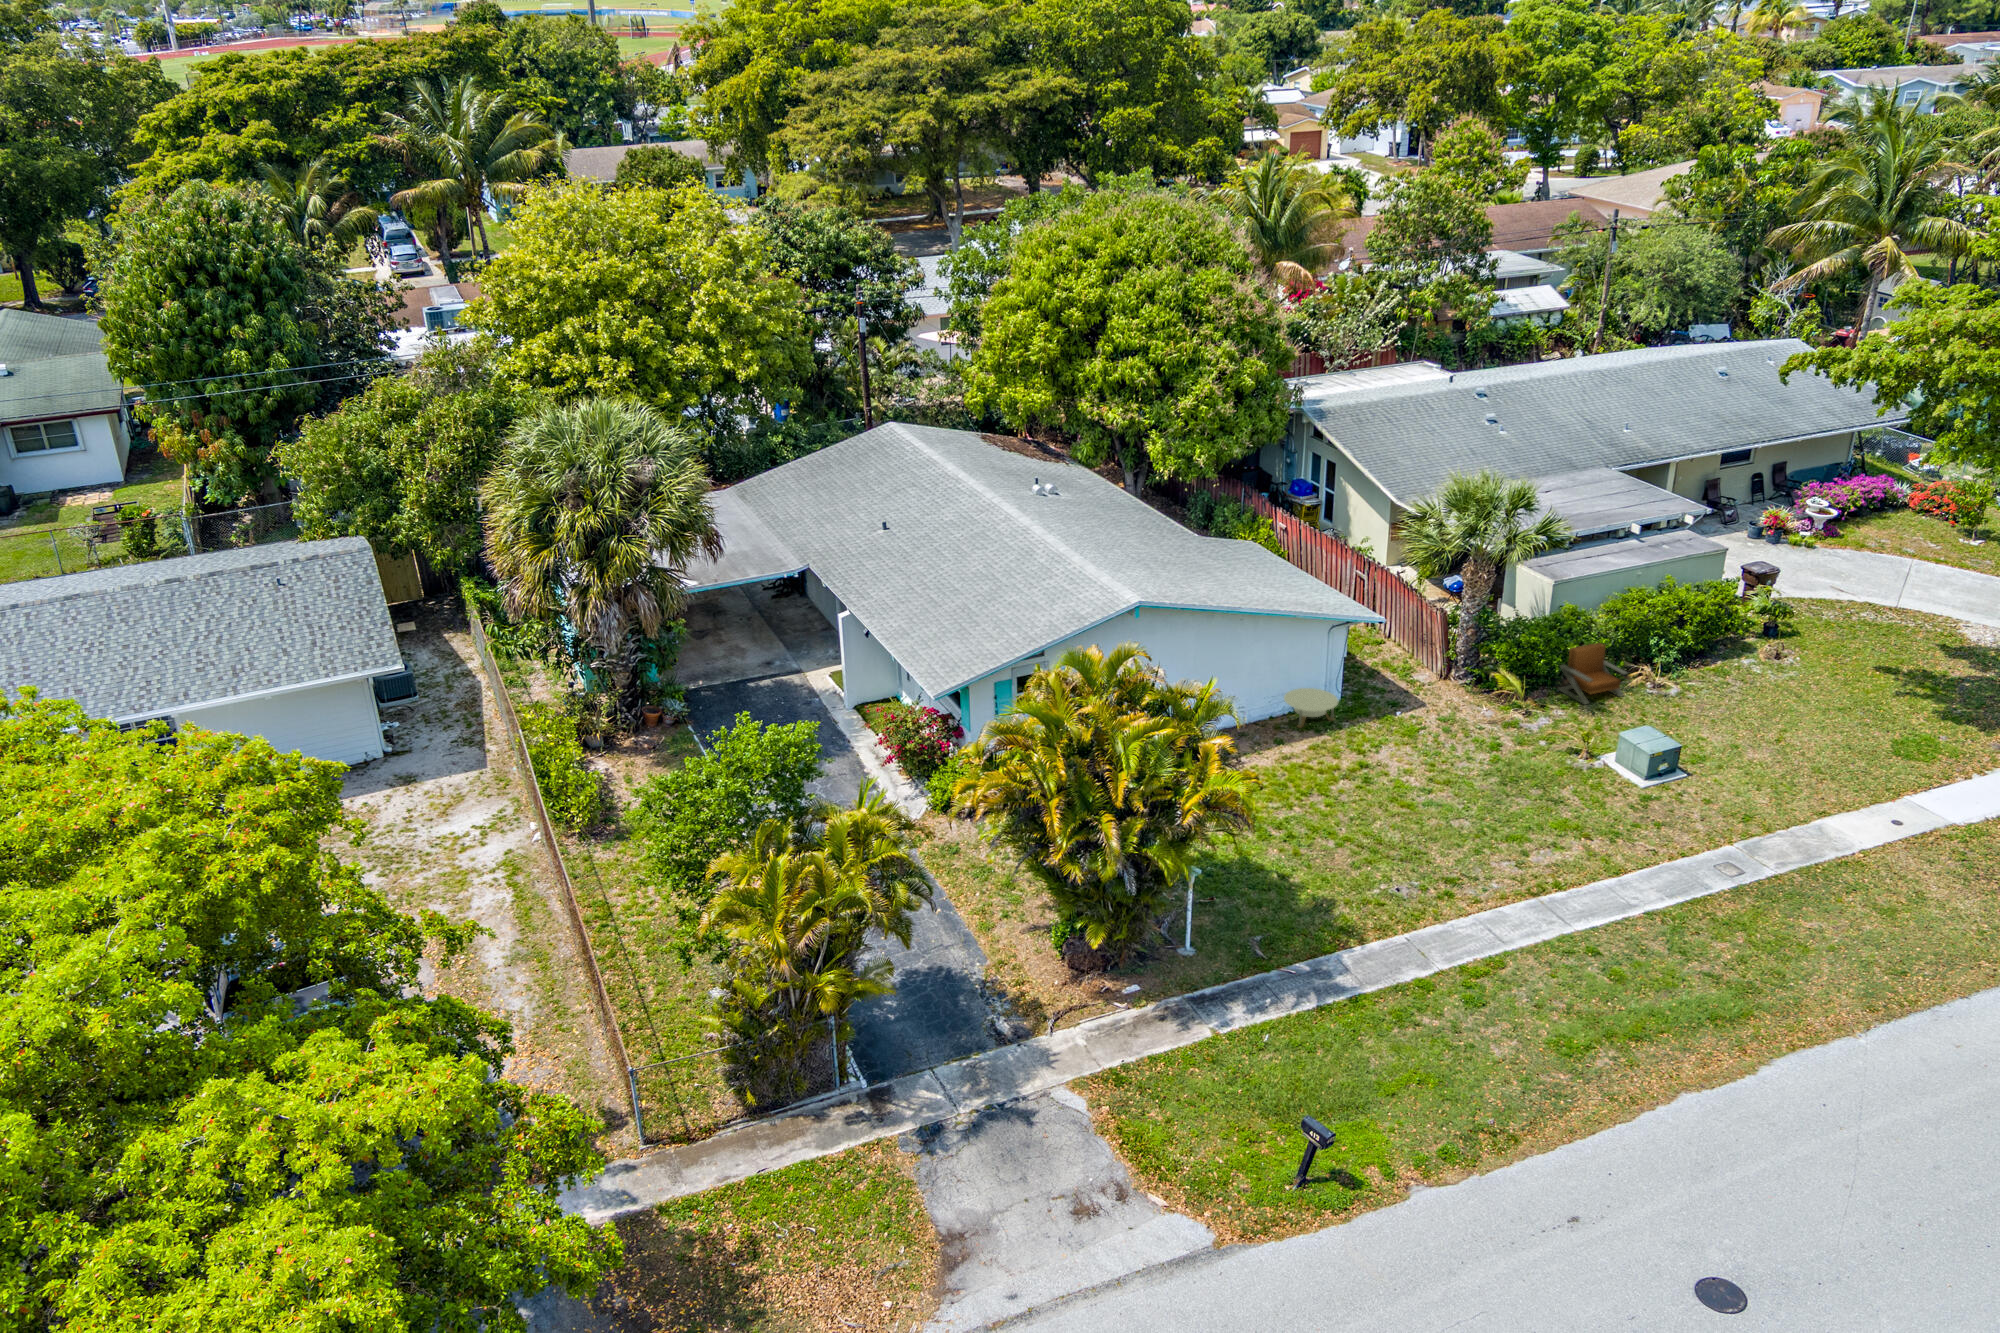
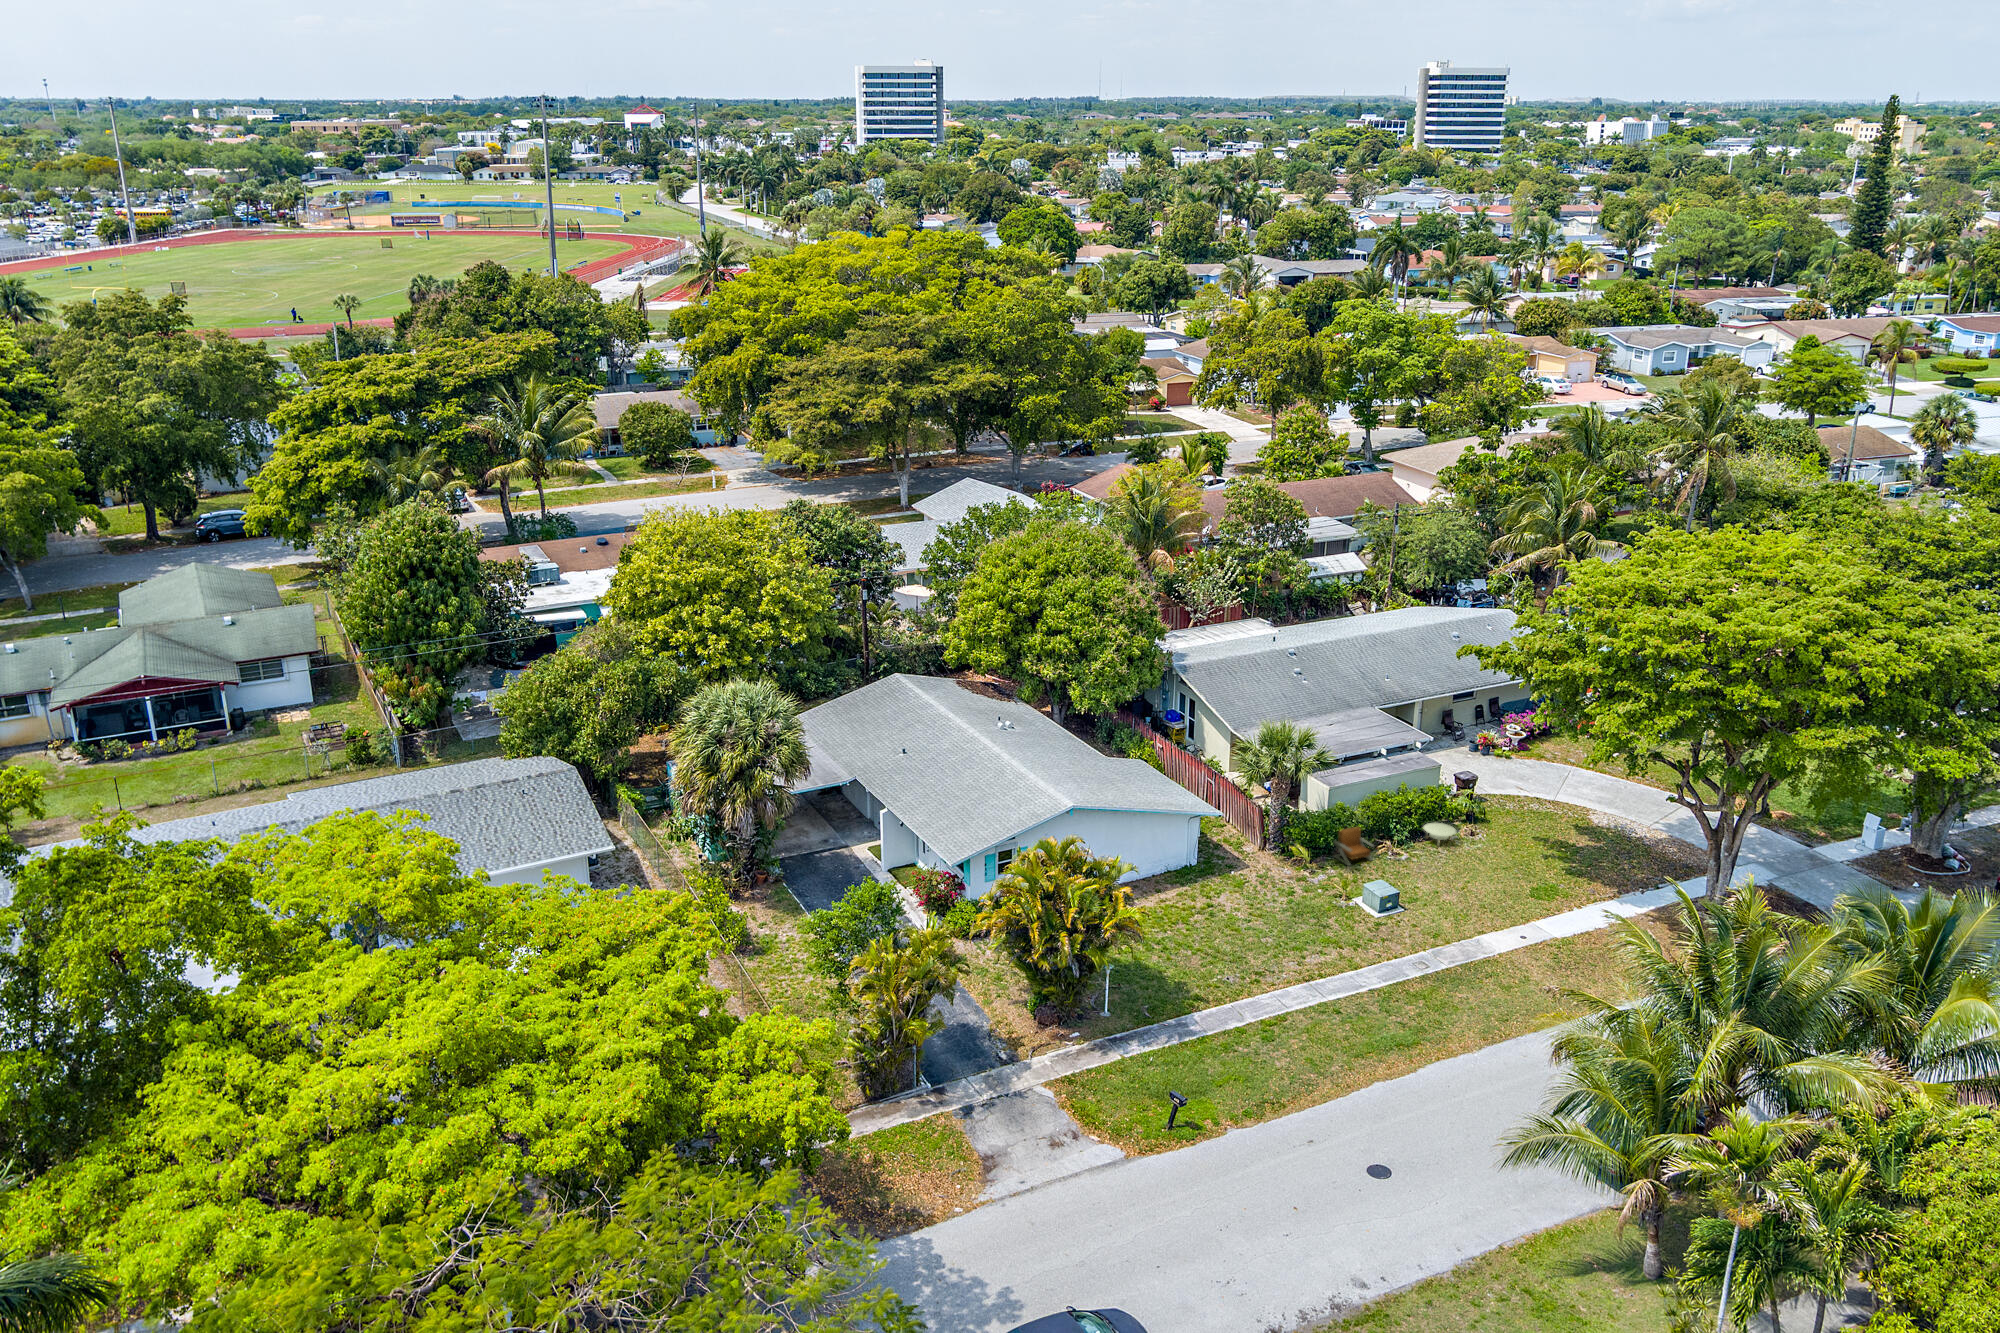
round table: present [1284,688,1338,728] -> present [1423,823,1456,847]

